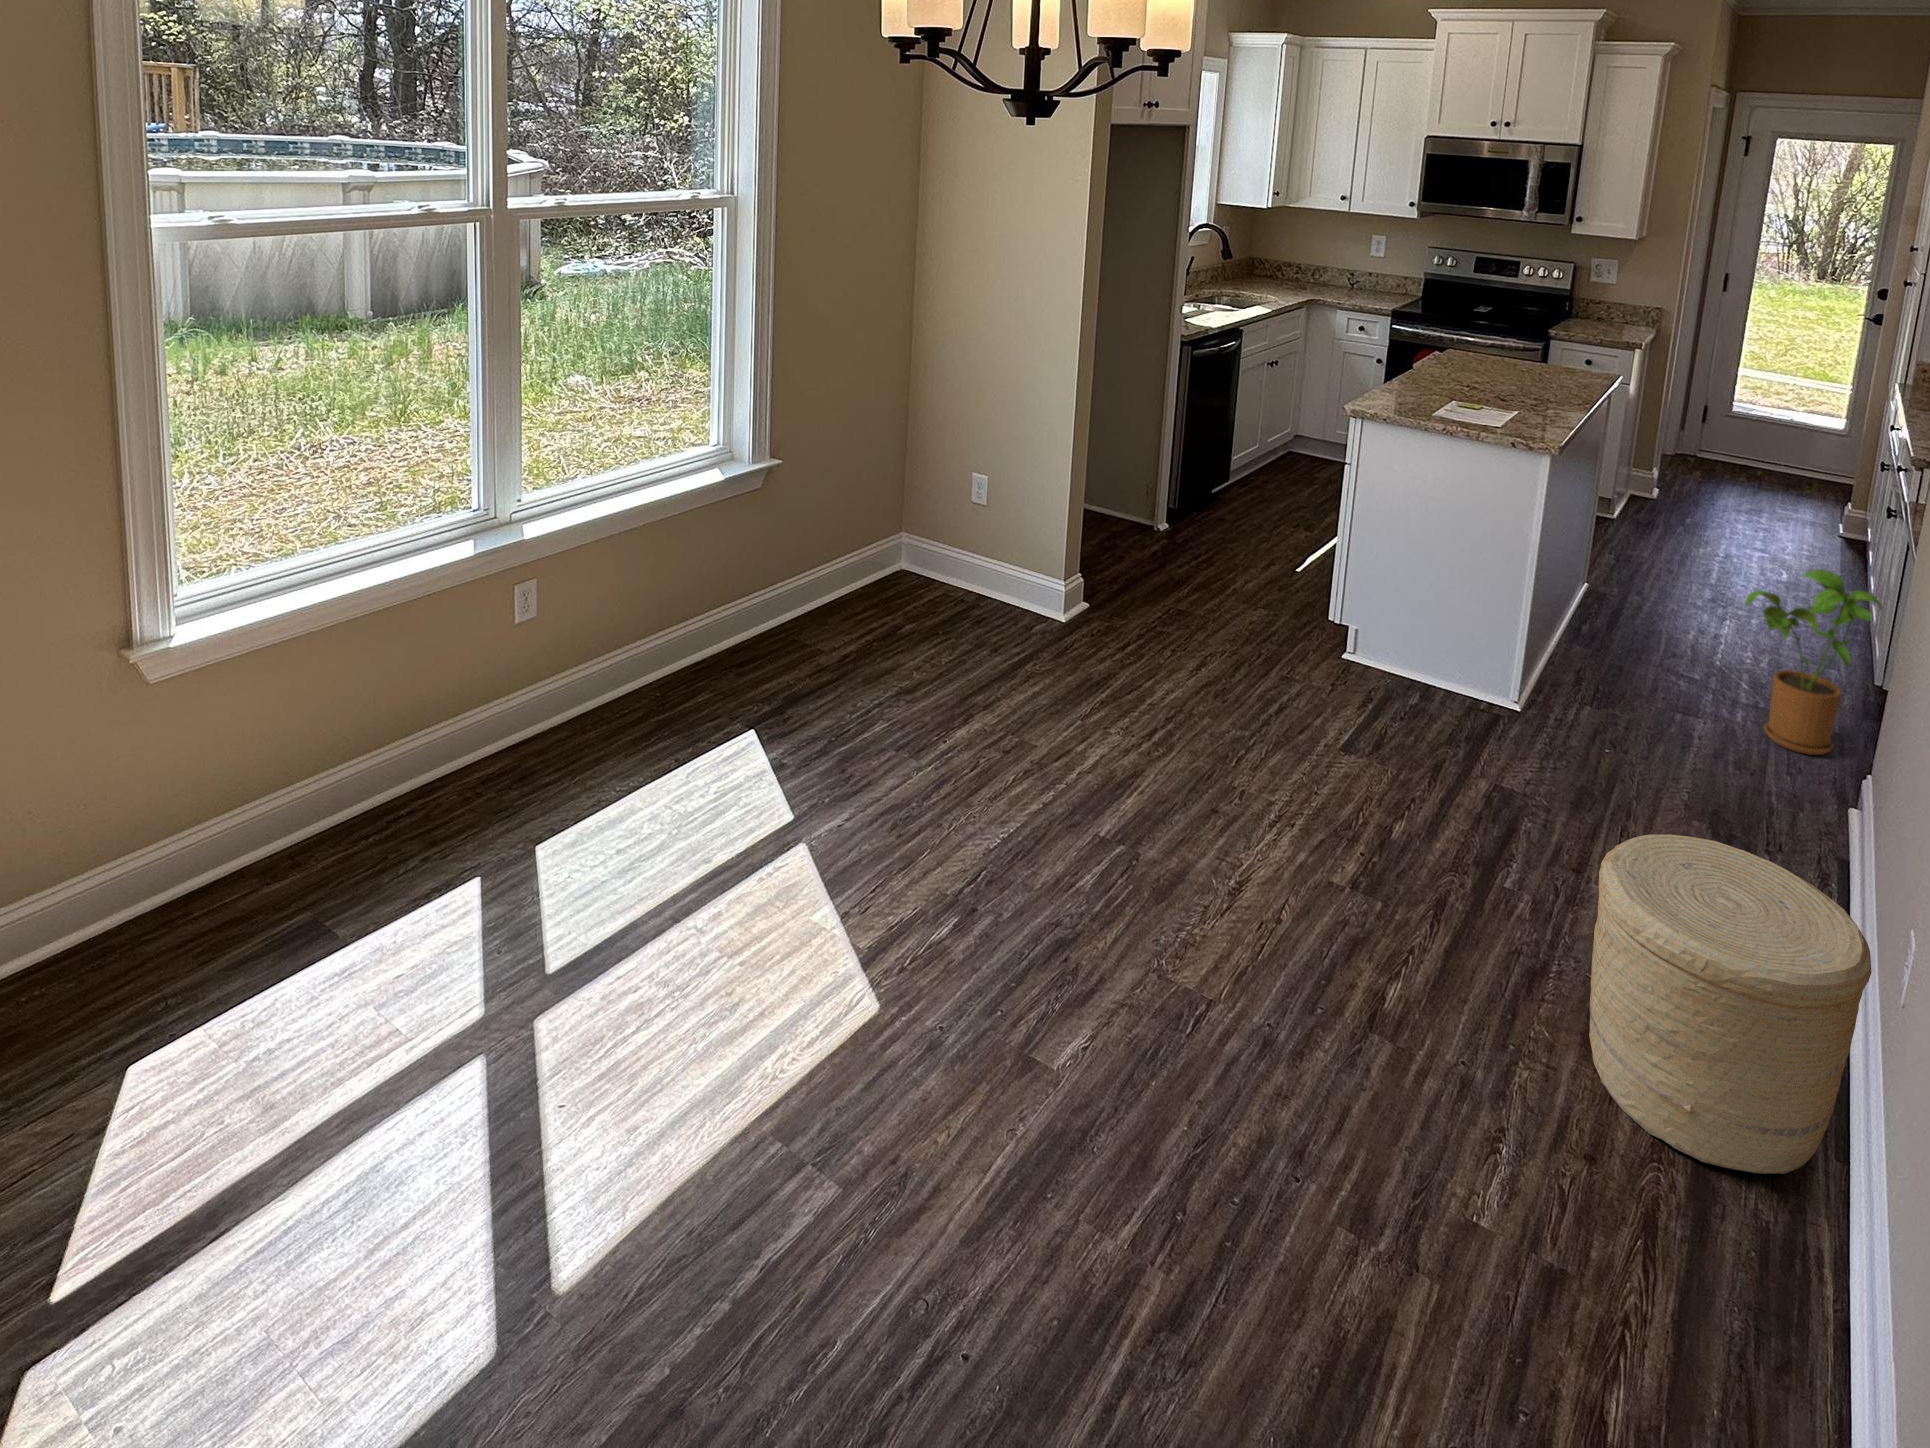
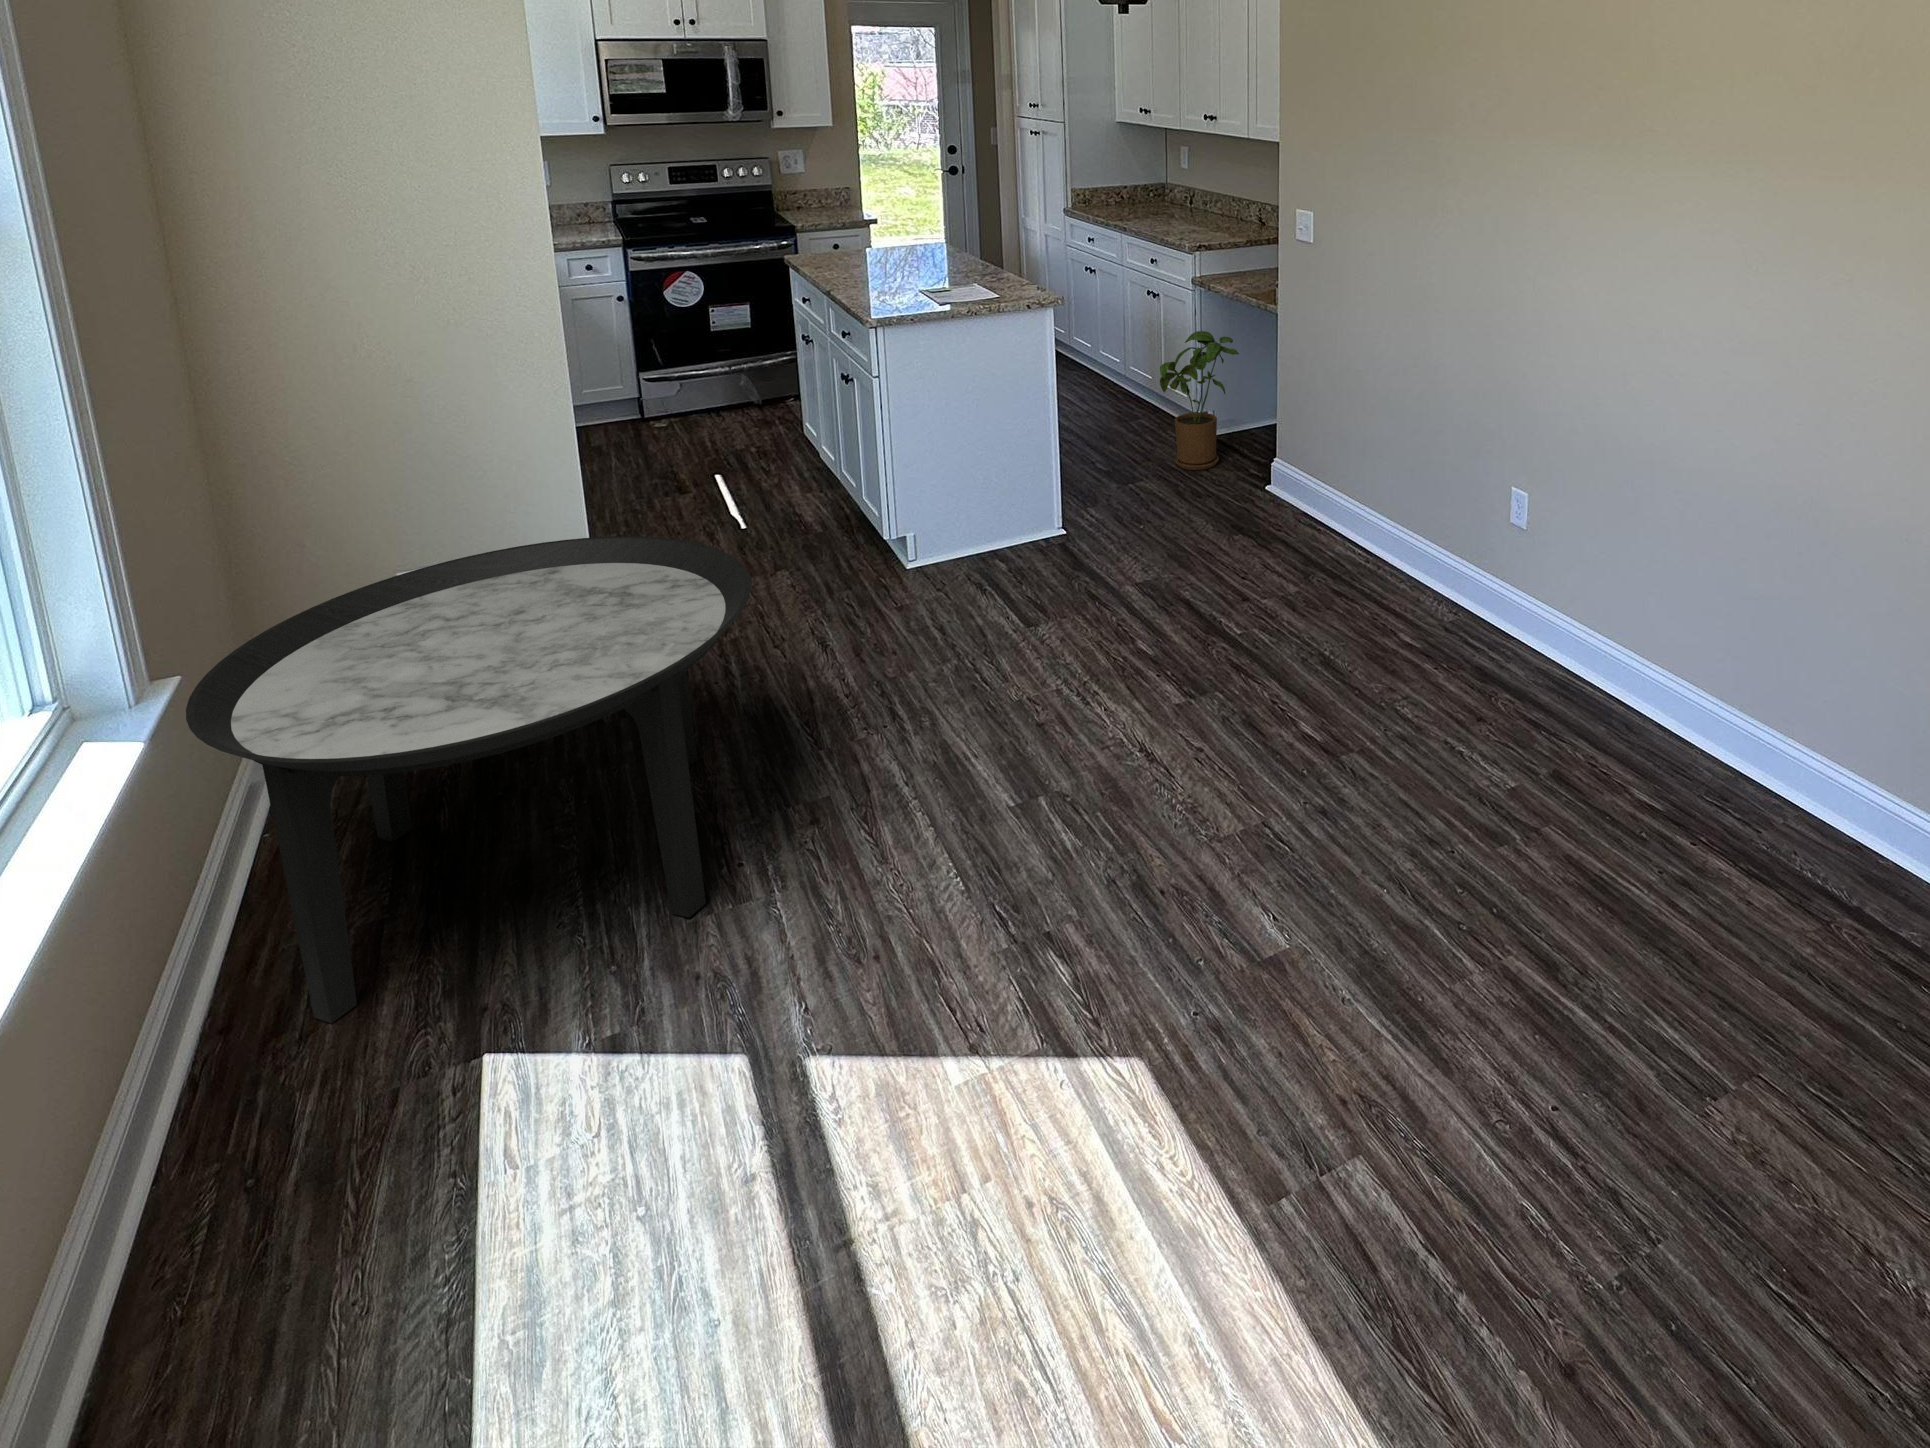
round table: none [744,460,1053,743] -> present [186,536,751,1023]
woven basket: present [1589,834,1872,1174] -> none [1376,489,1534,683]

